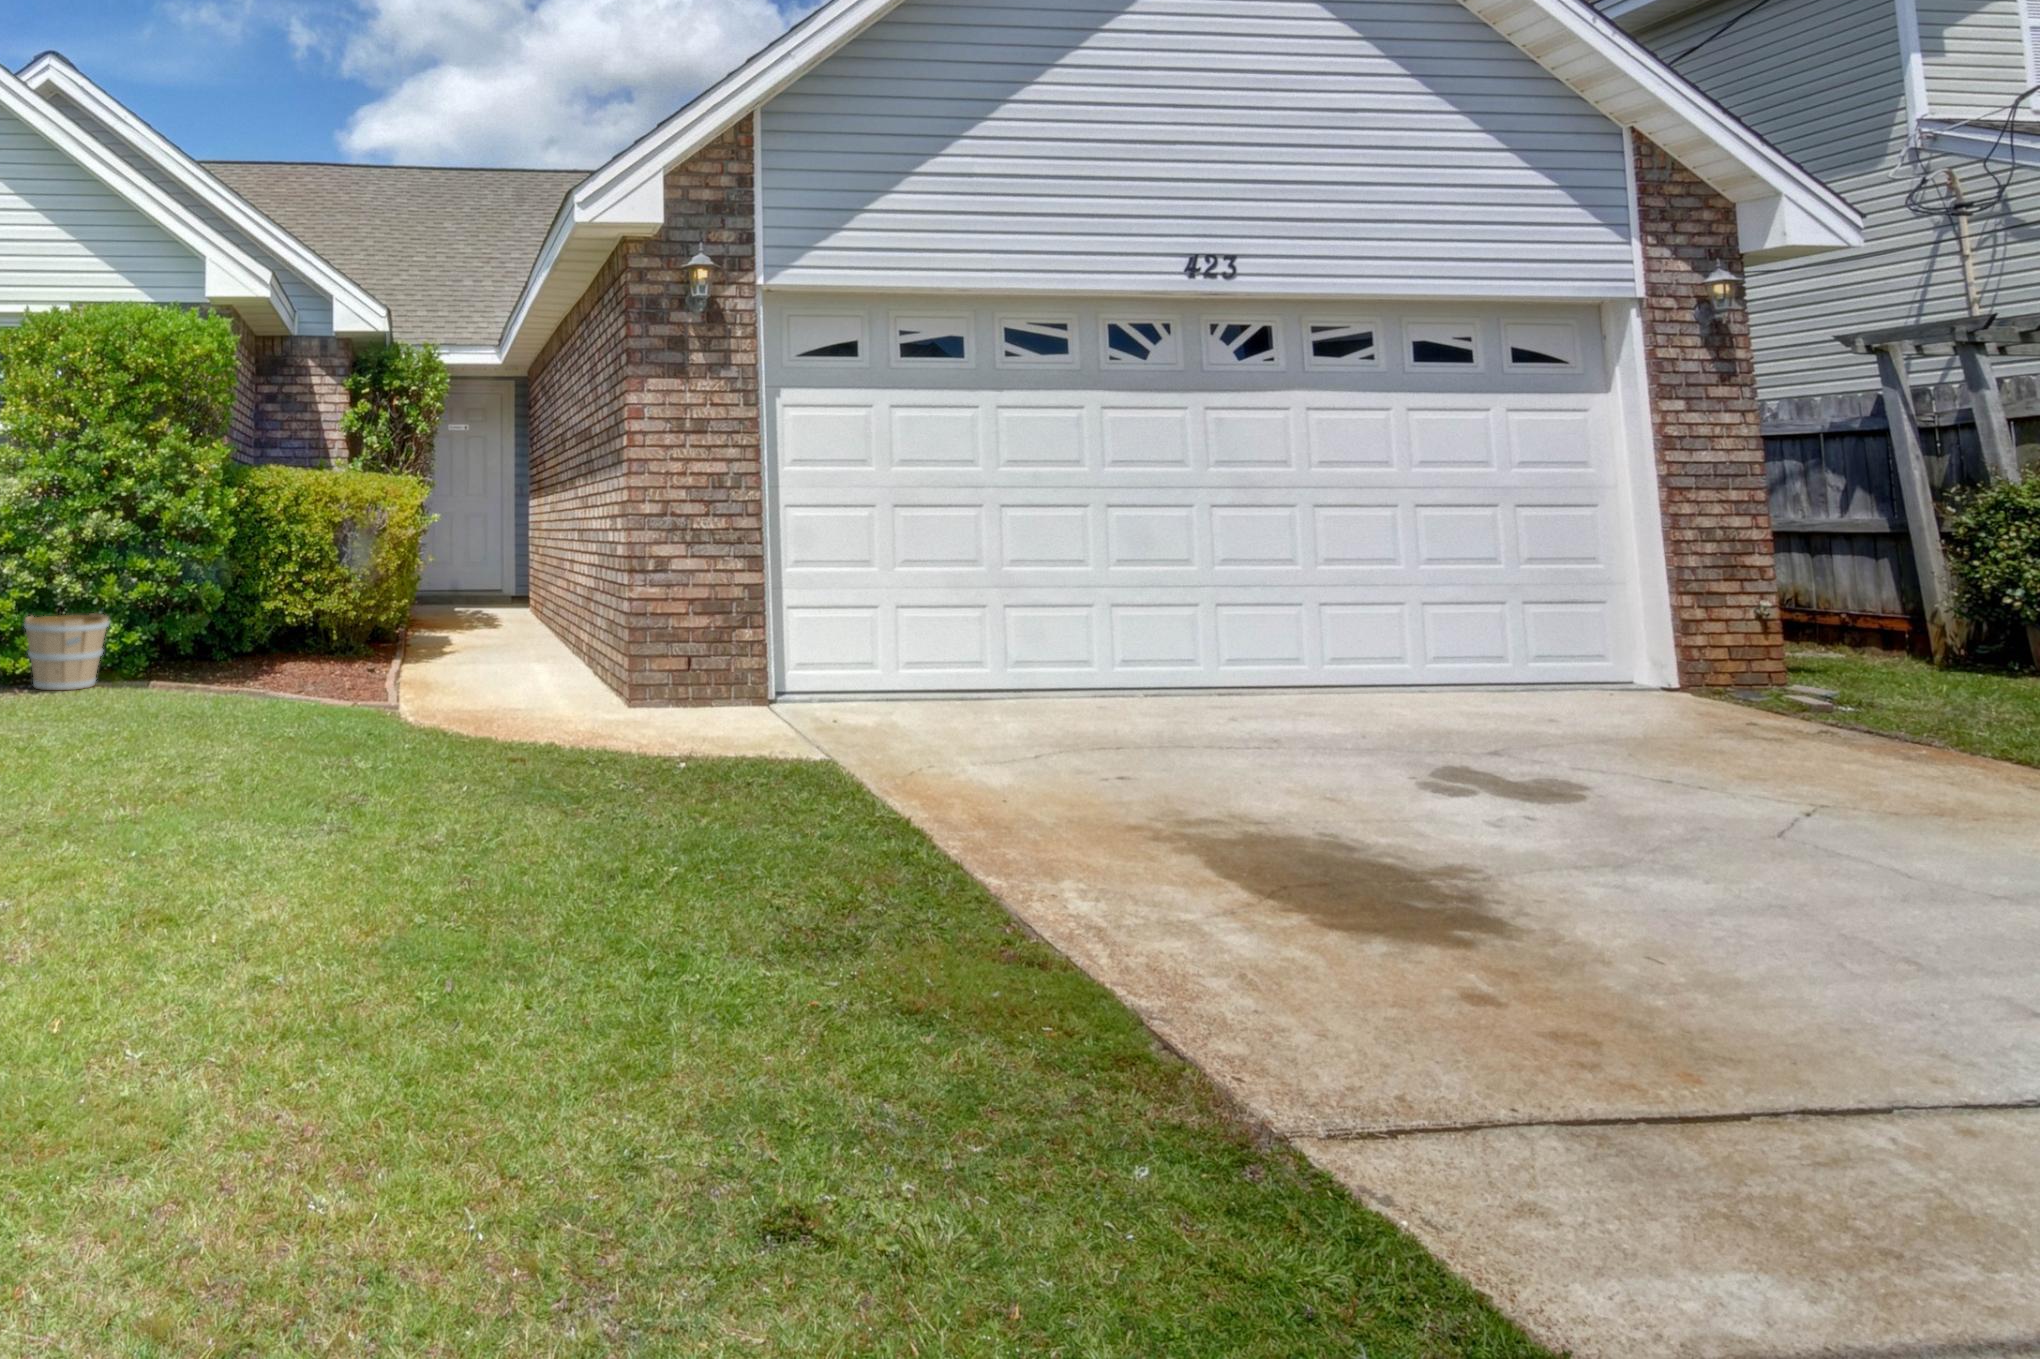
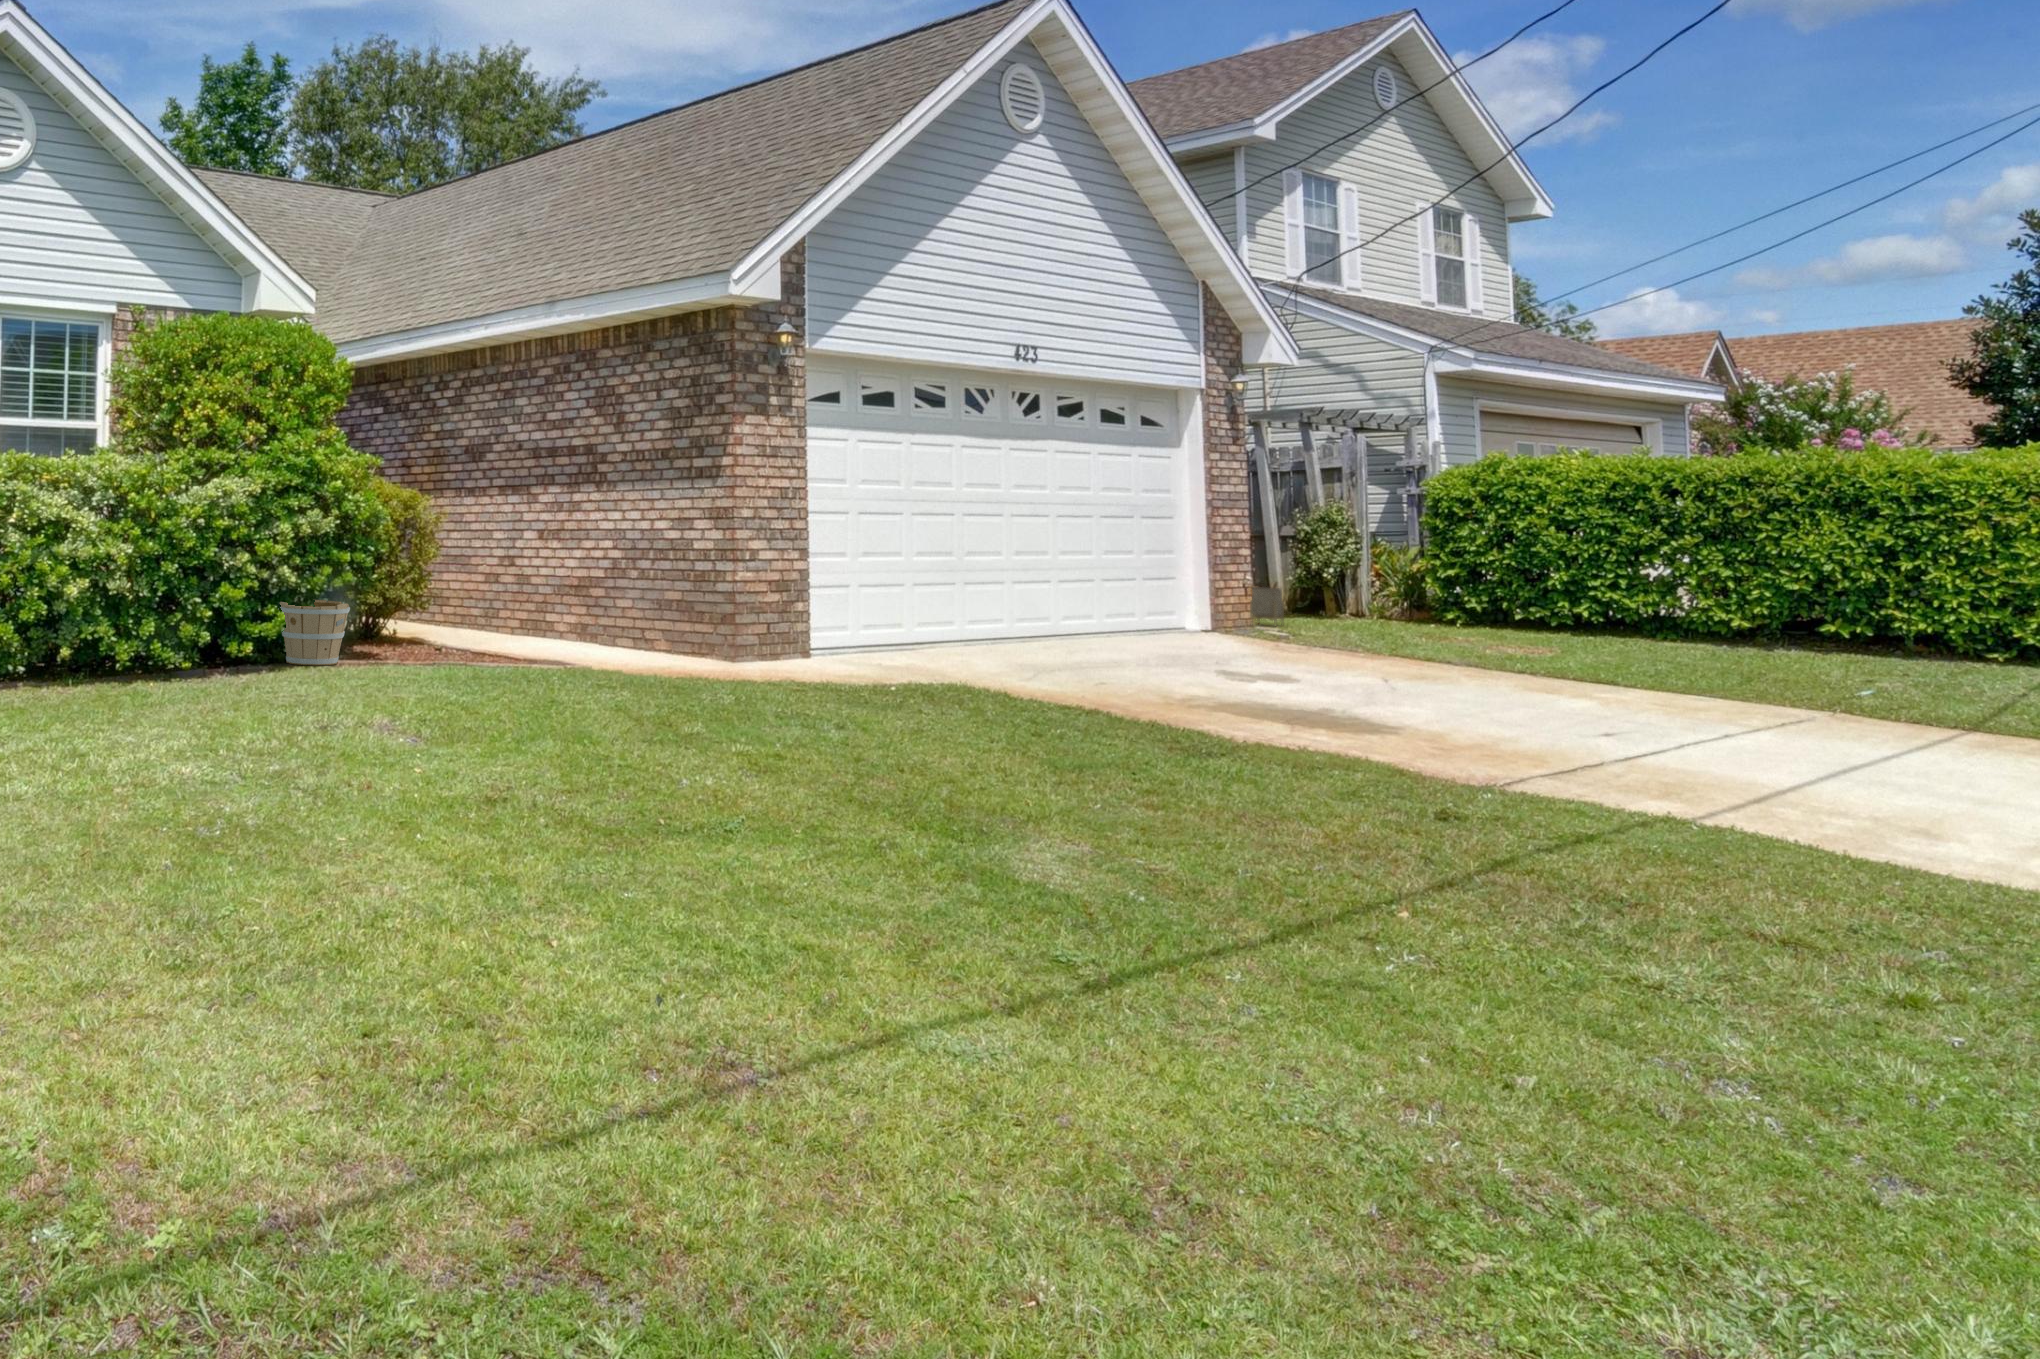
planter: none [1778,625,1859,696] -> present [1250,587,1284,624]

